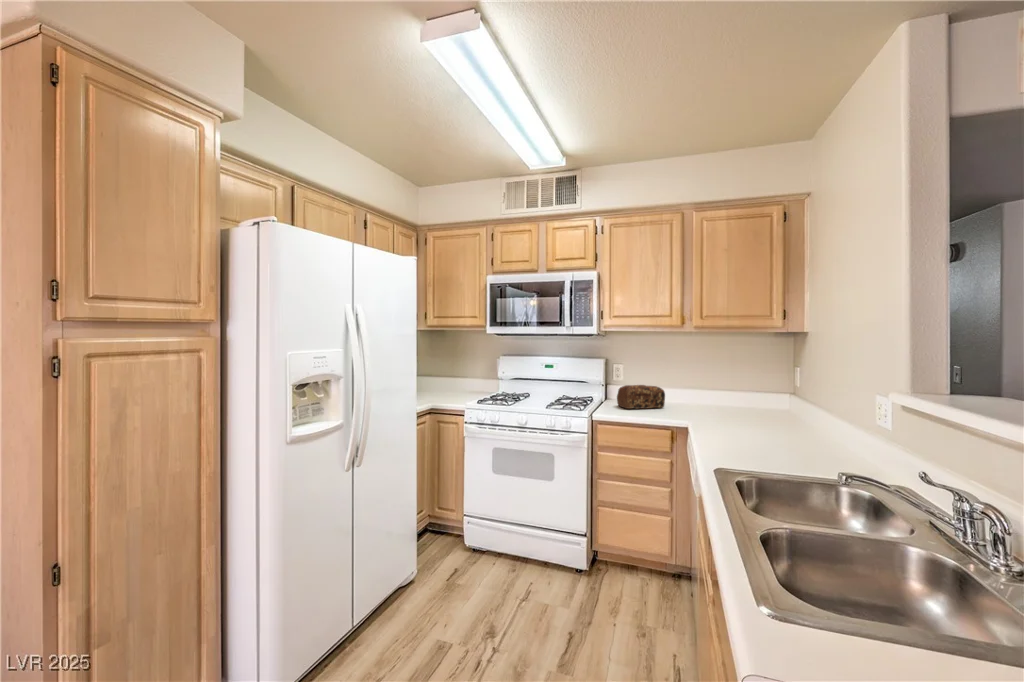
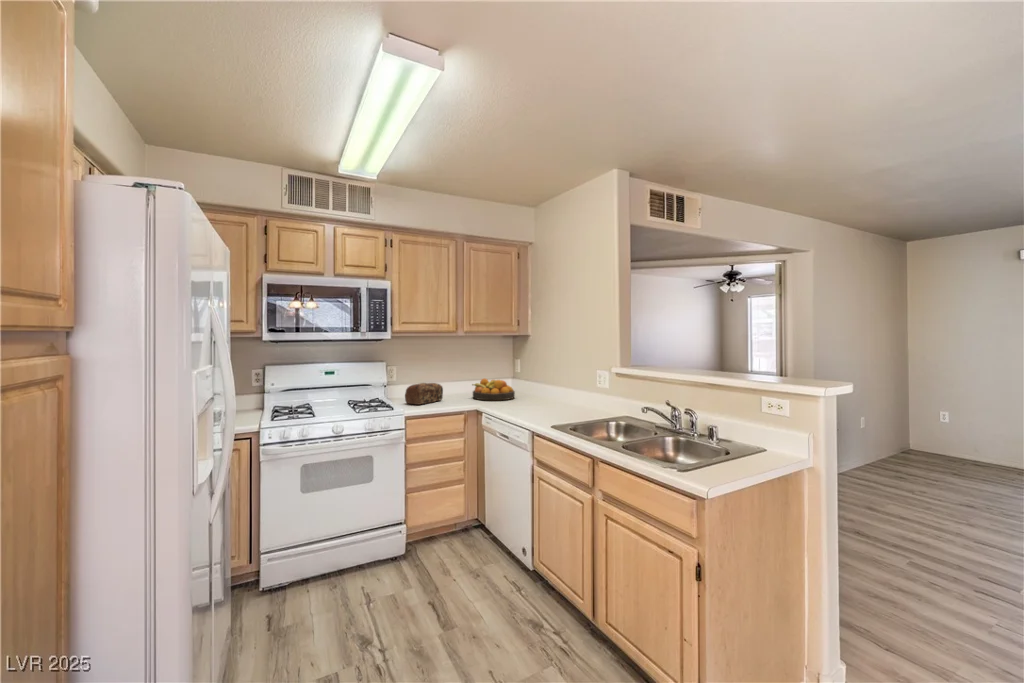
fruit bowl: none [707,387,772,419] -> present [472,379,515,400]

